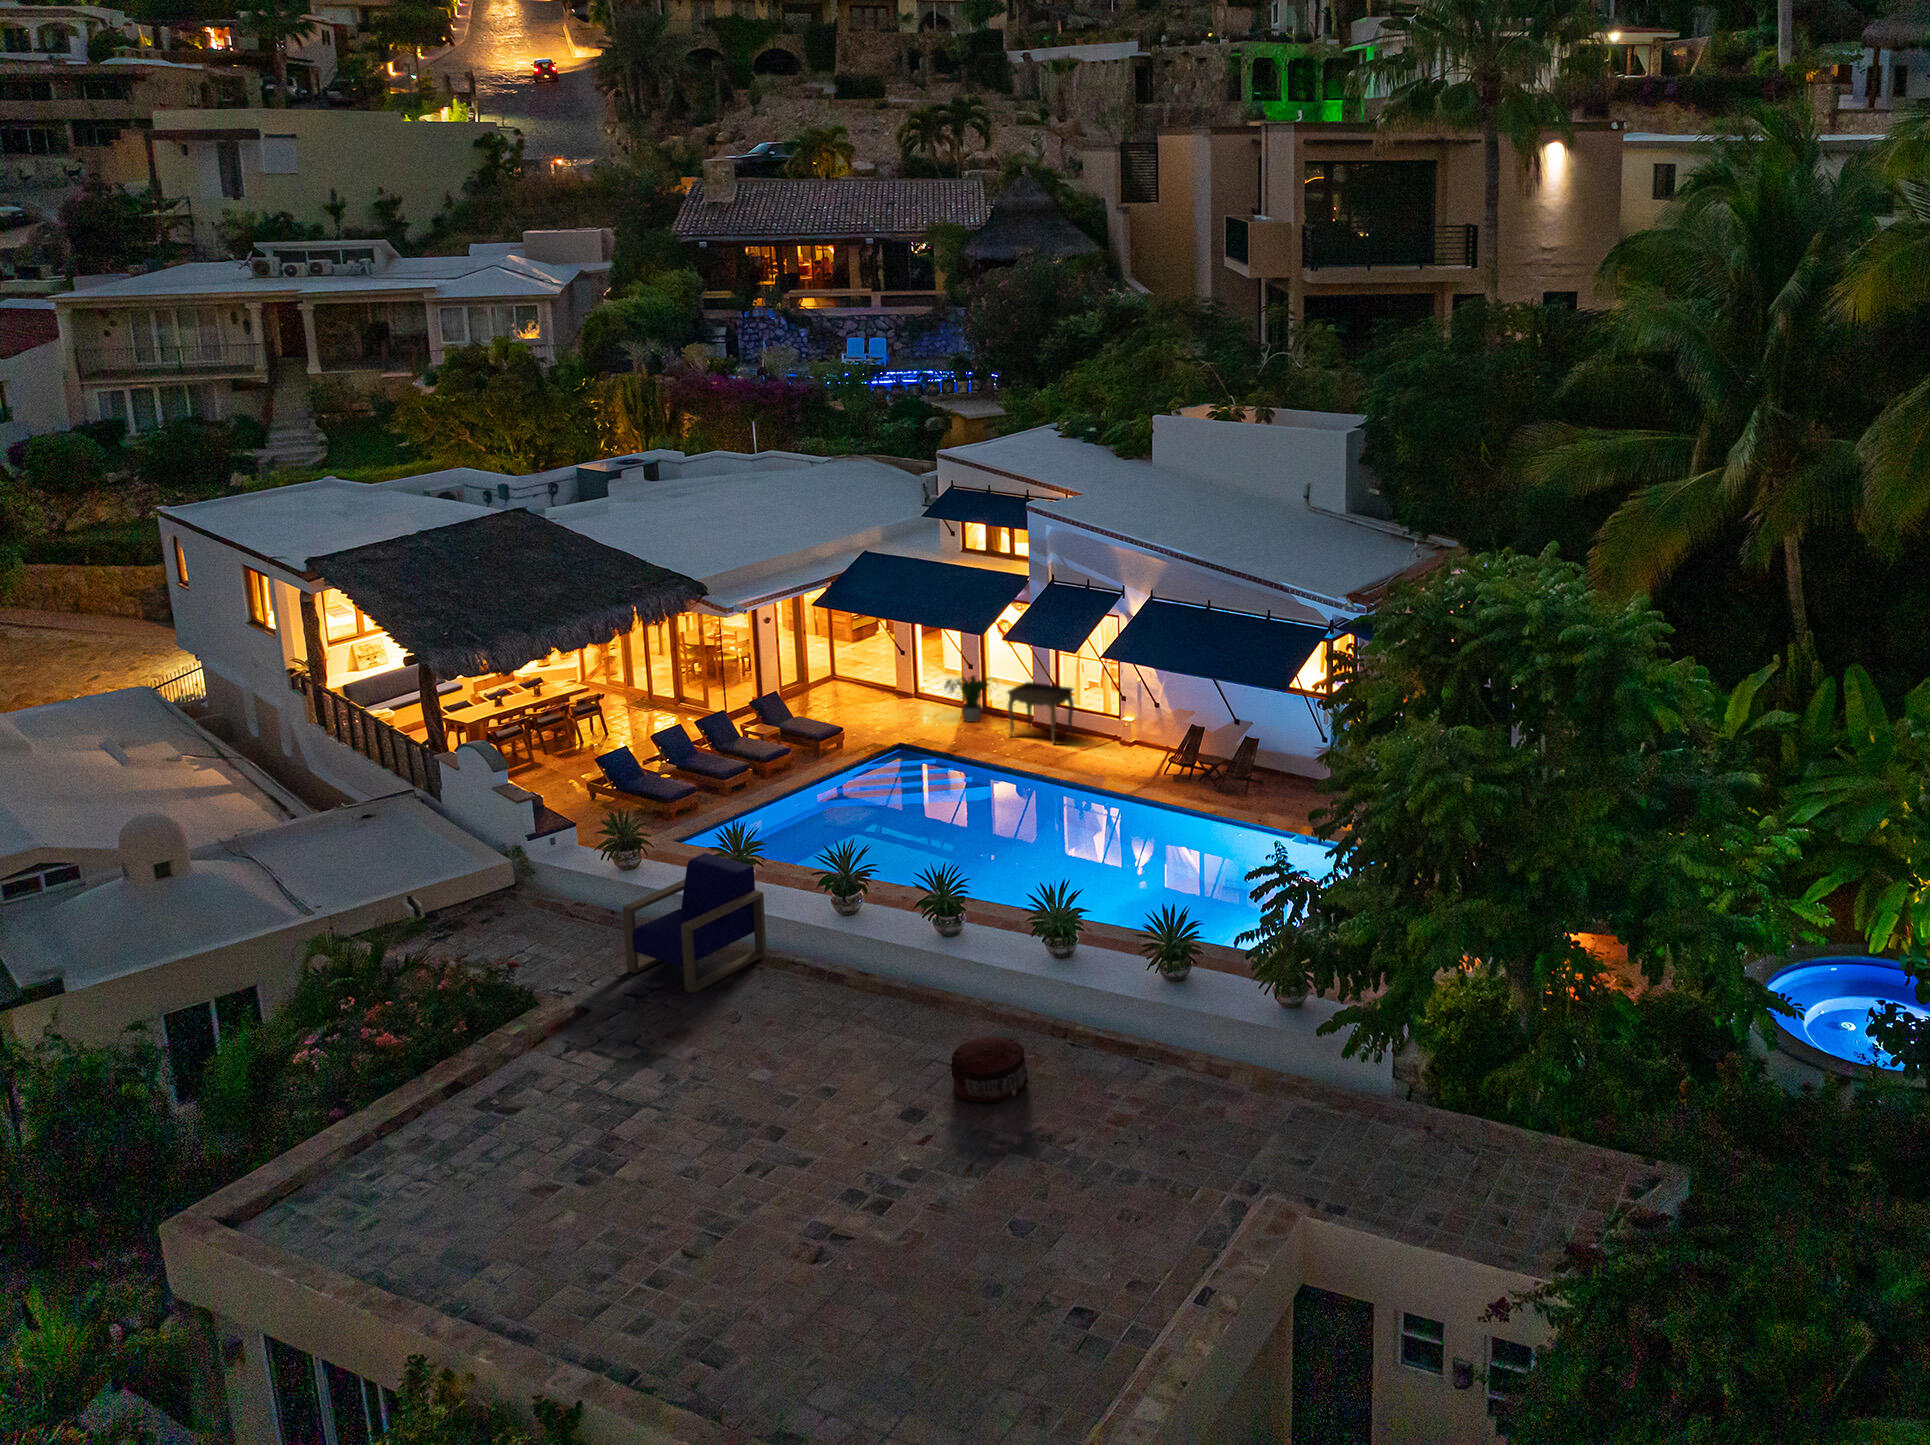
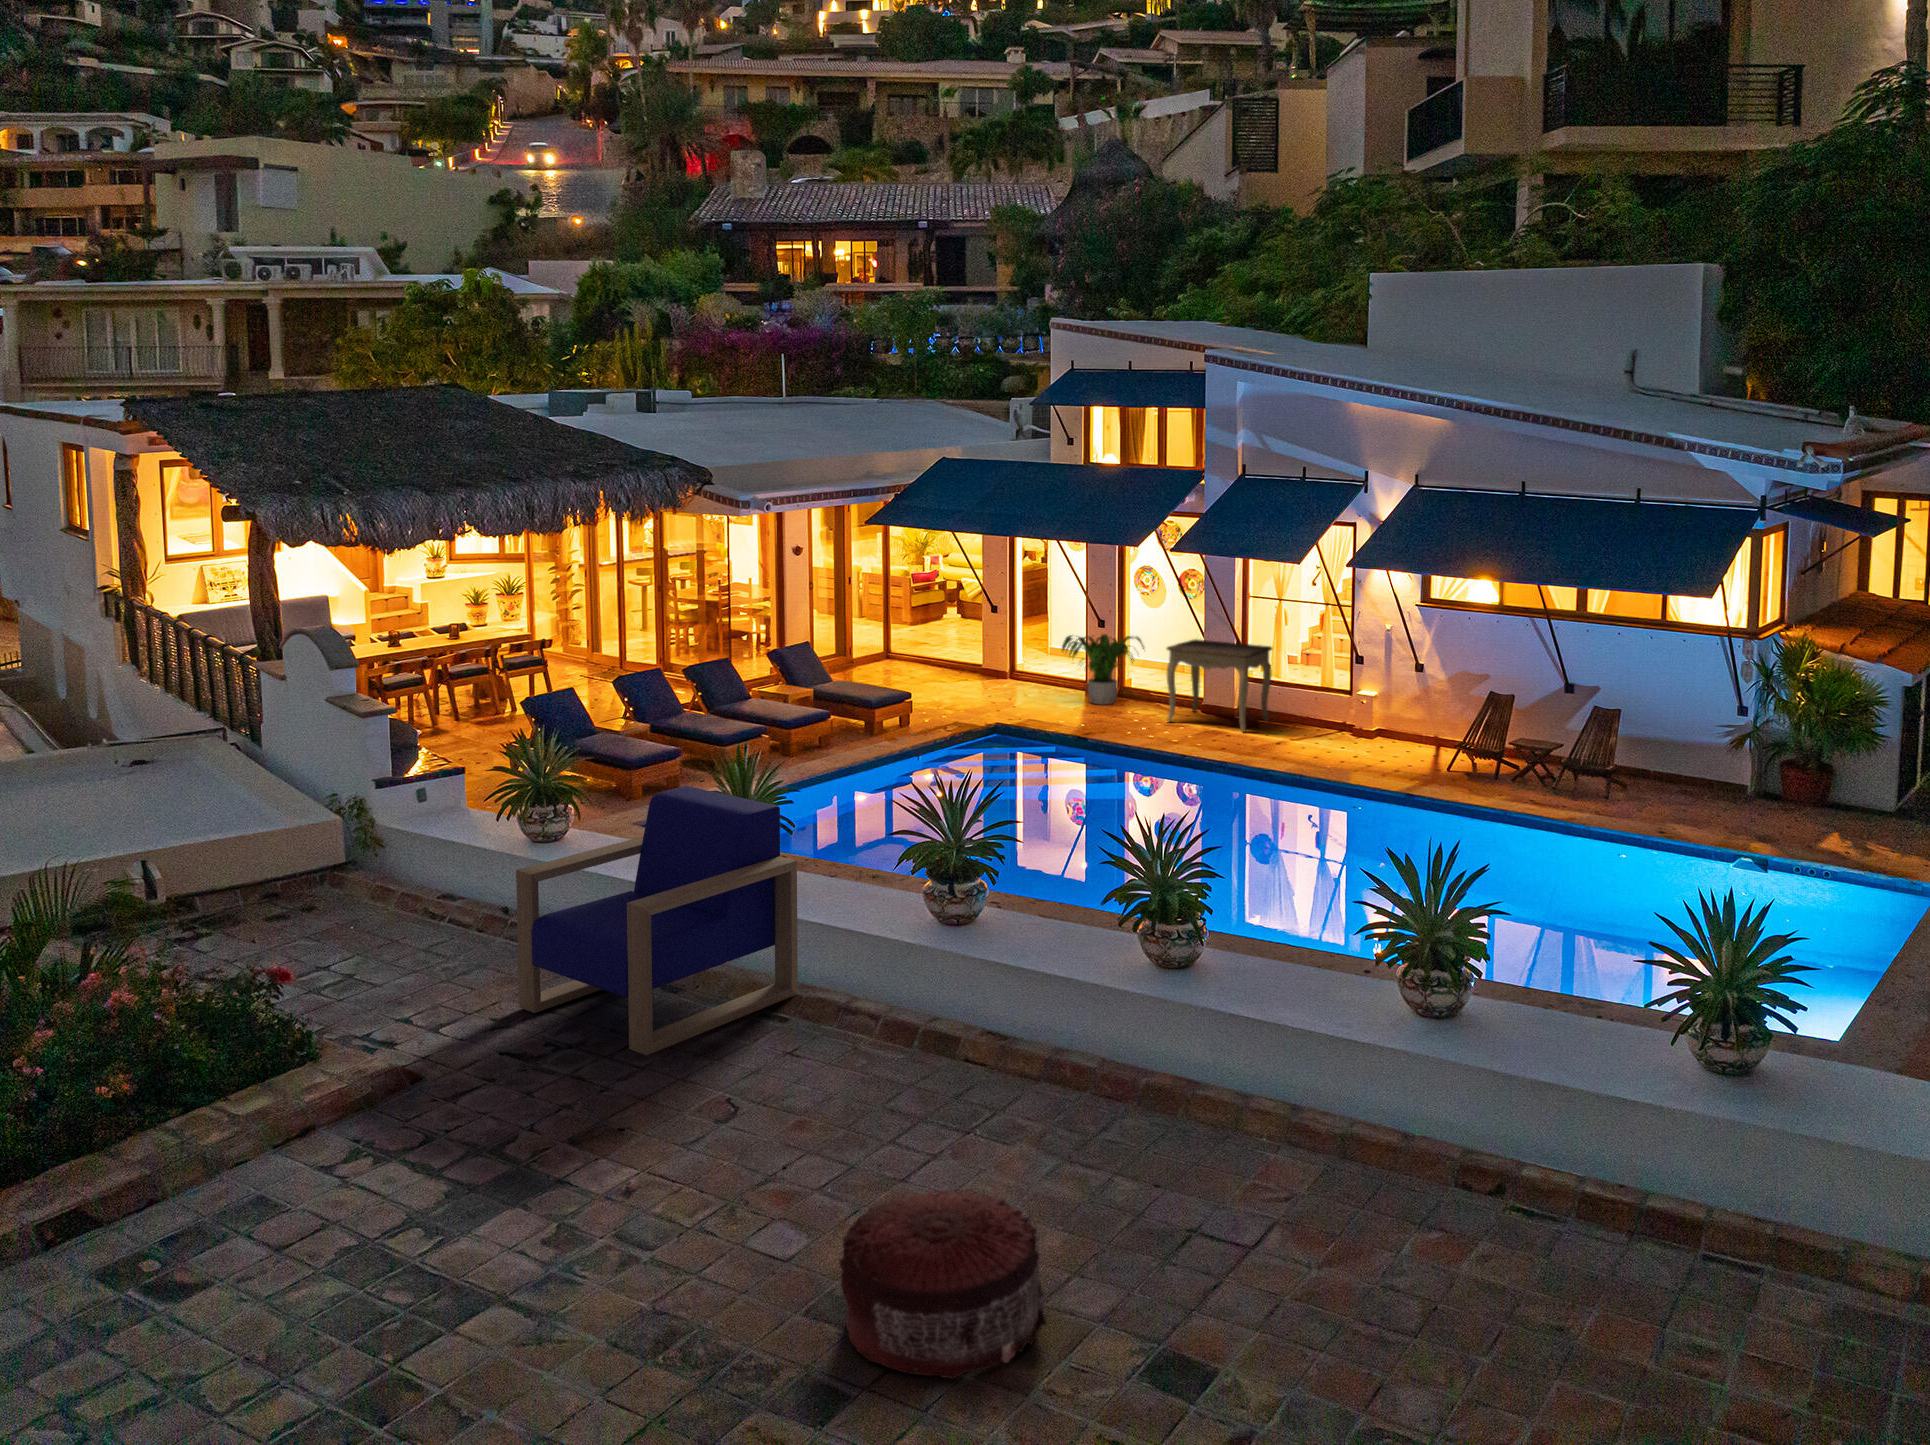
pouf: present [950,1036,1028,1103] -> present [839,1190,1047,1378]

